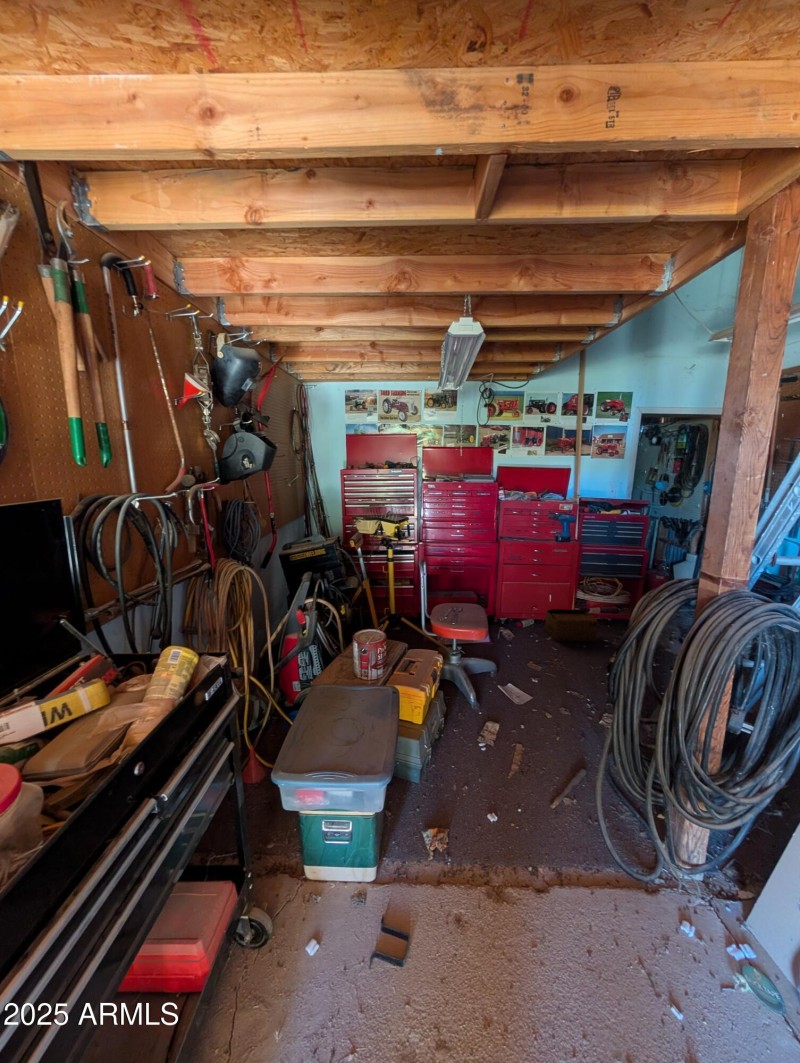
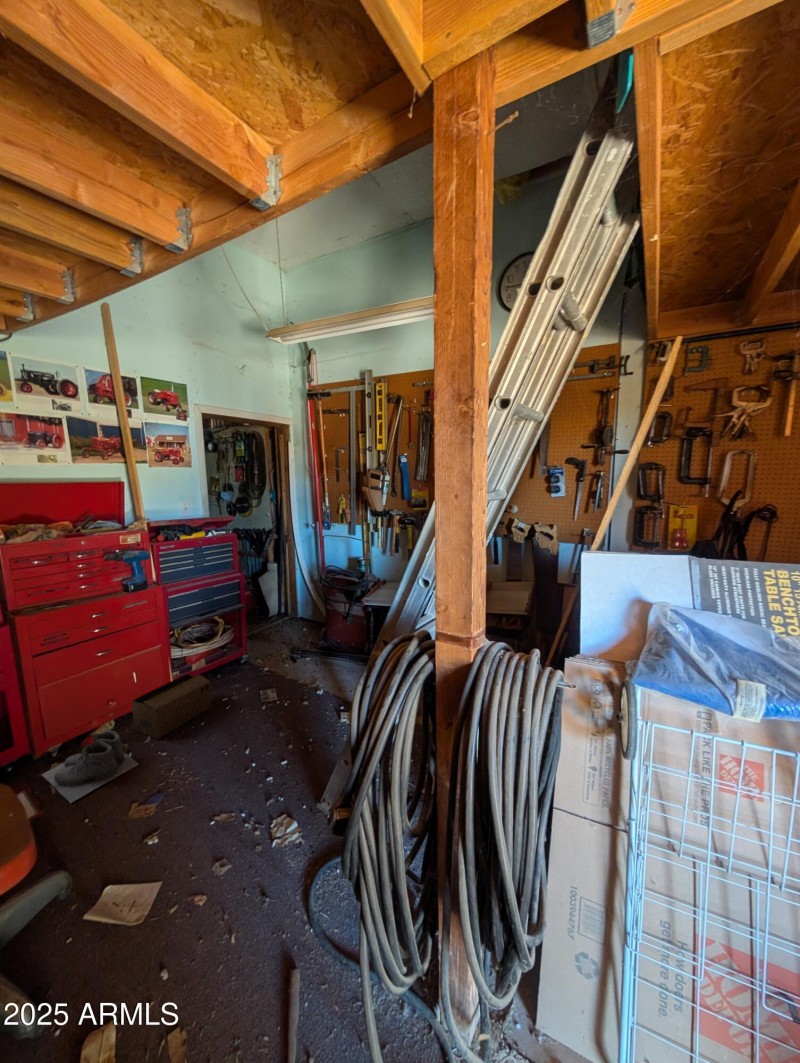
boots: none [498,617,542,646] -> present [42,730,138,803]

